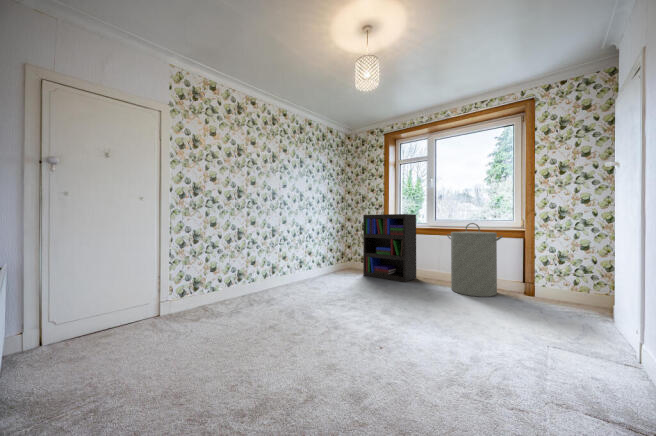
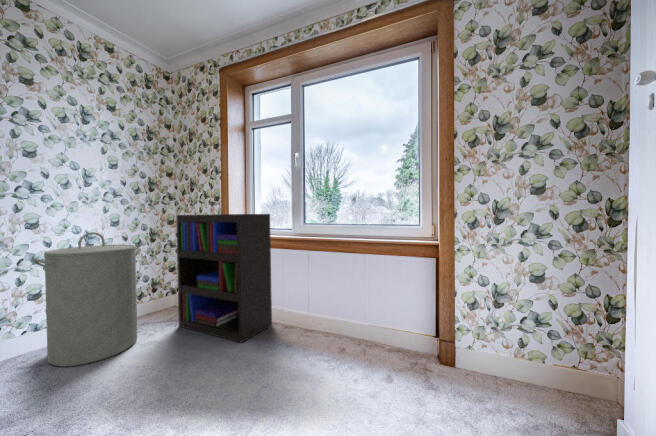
laundry hamper: present [447,223,503,297] -> present [33,232,139,366]

